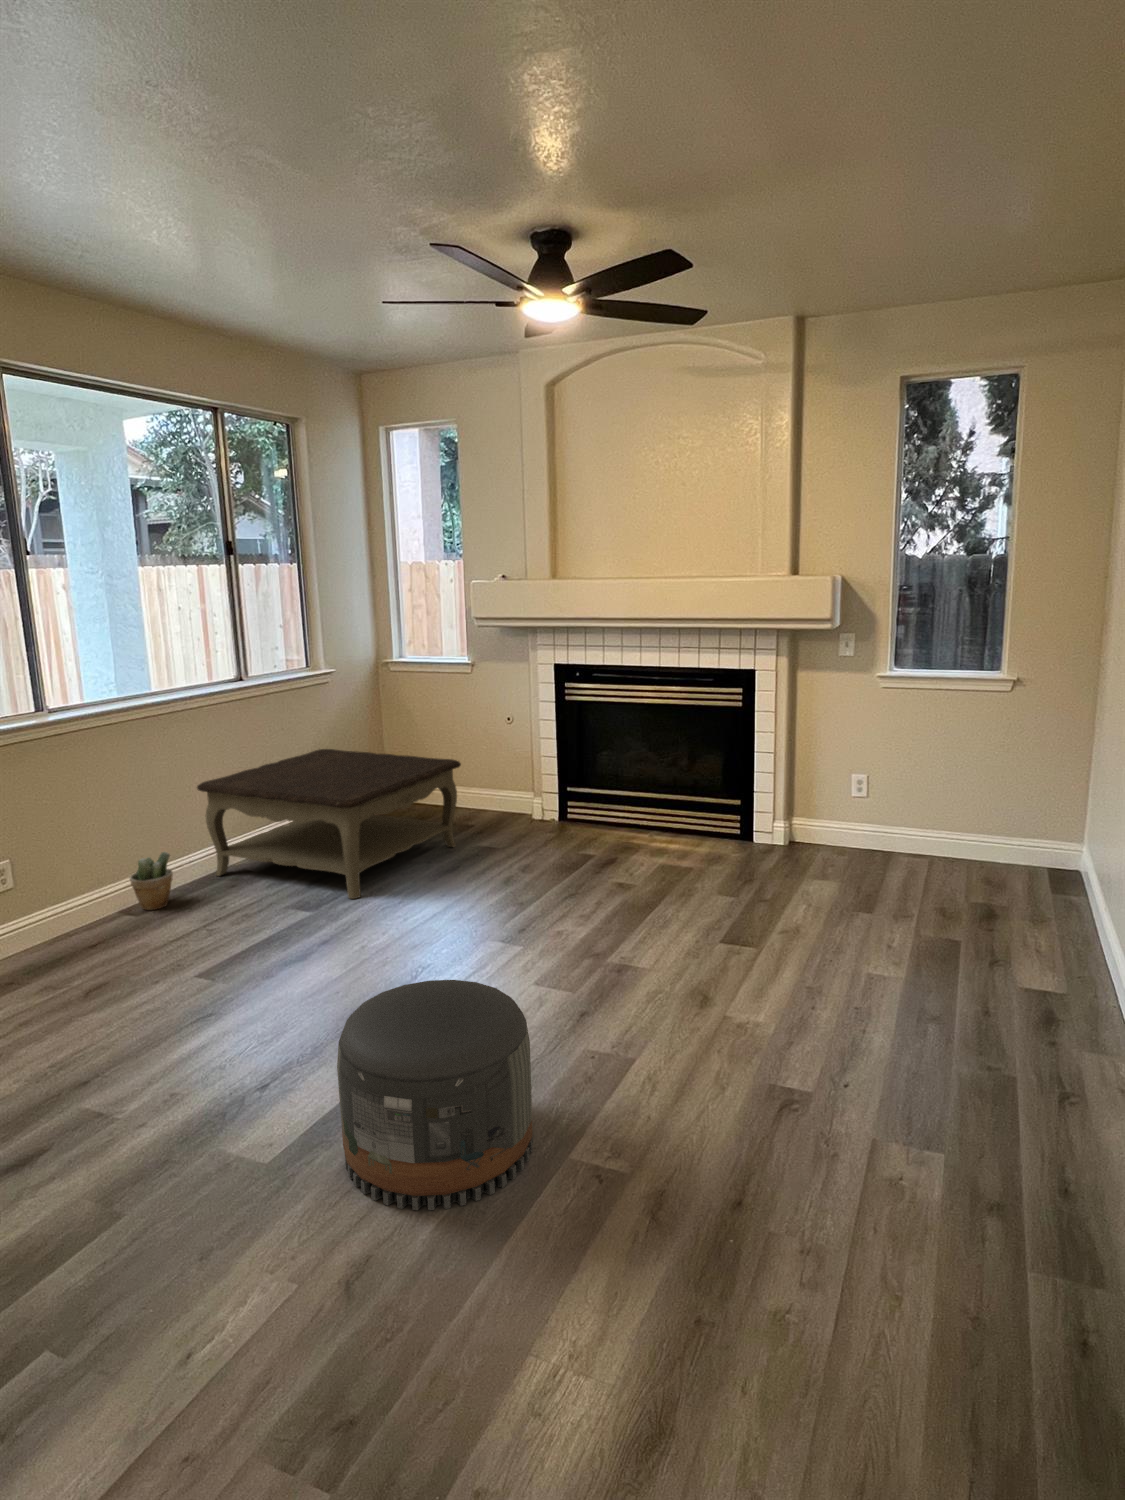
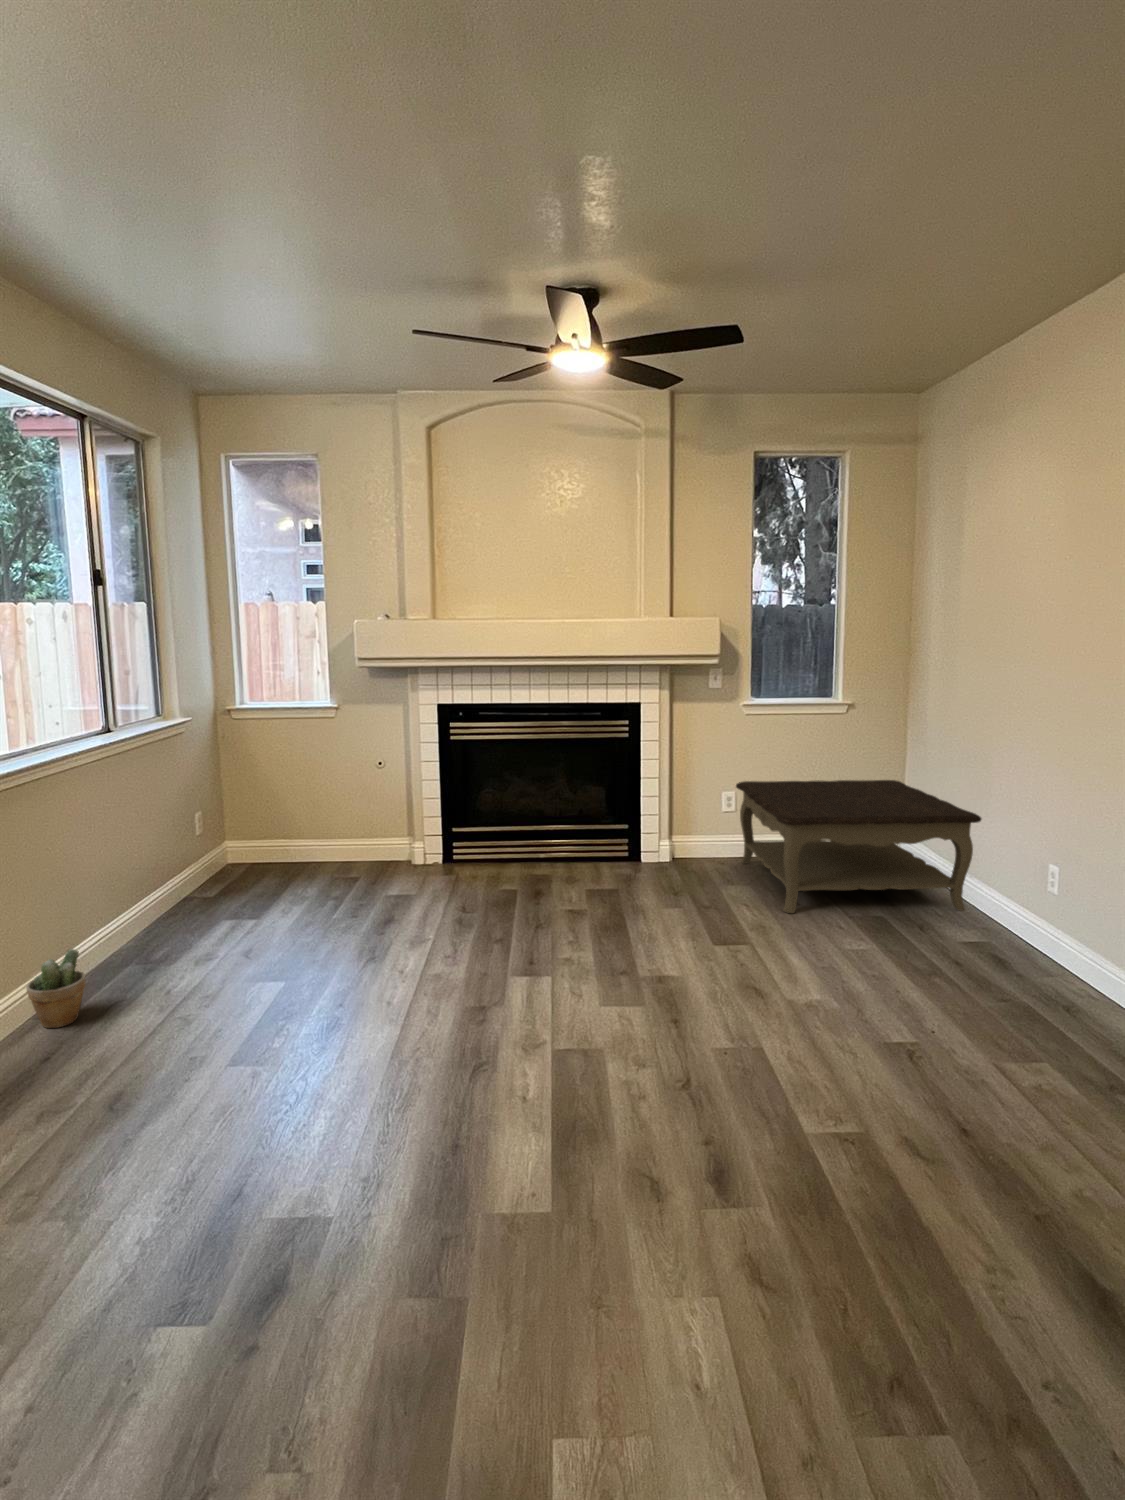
coffee table: present [197,749,461,899] -> present [736,780,981,913]
pouf: present [337,980,533,1210] -> none [623,1015,834,1272]

